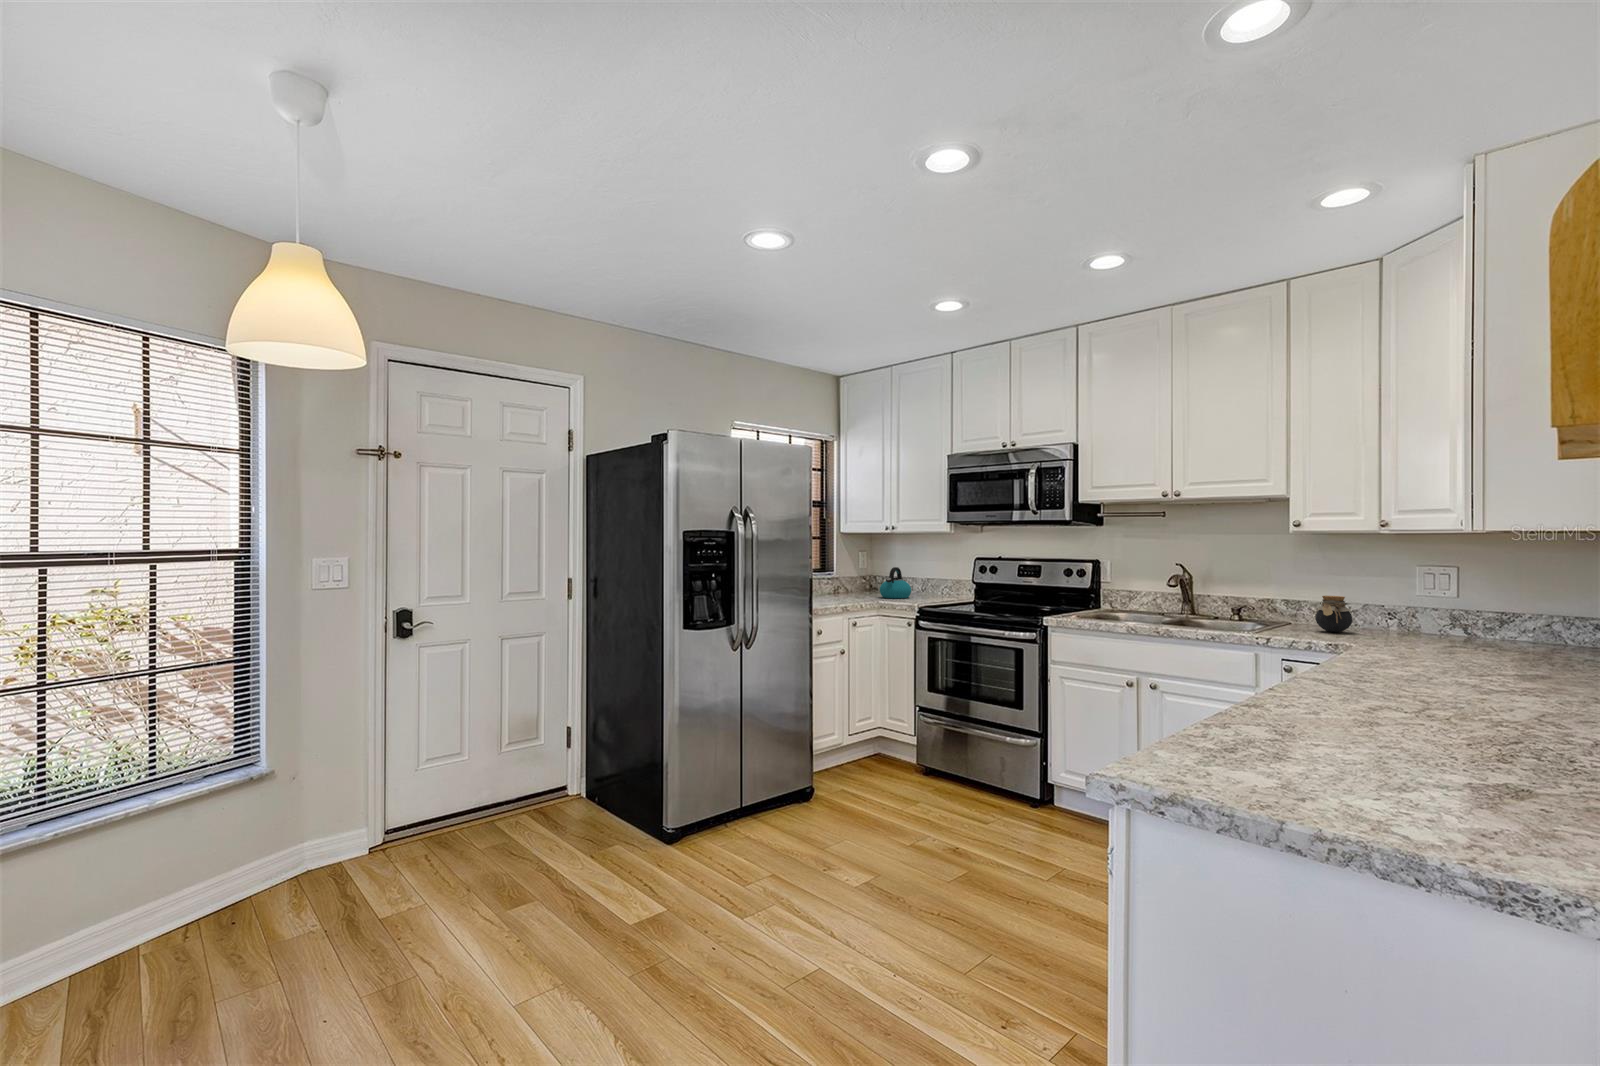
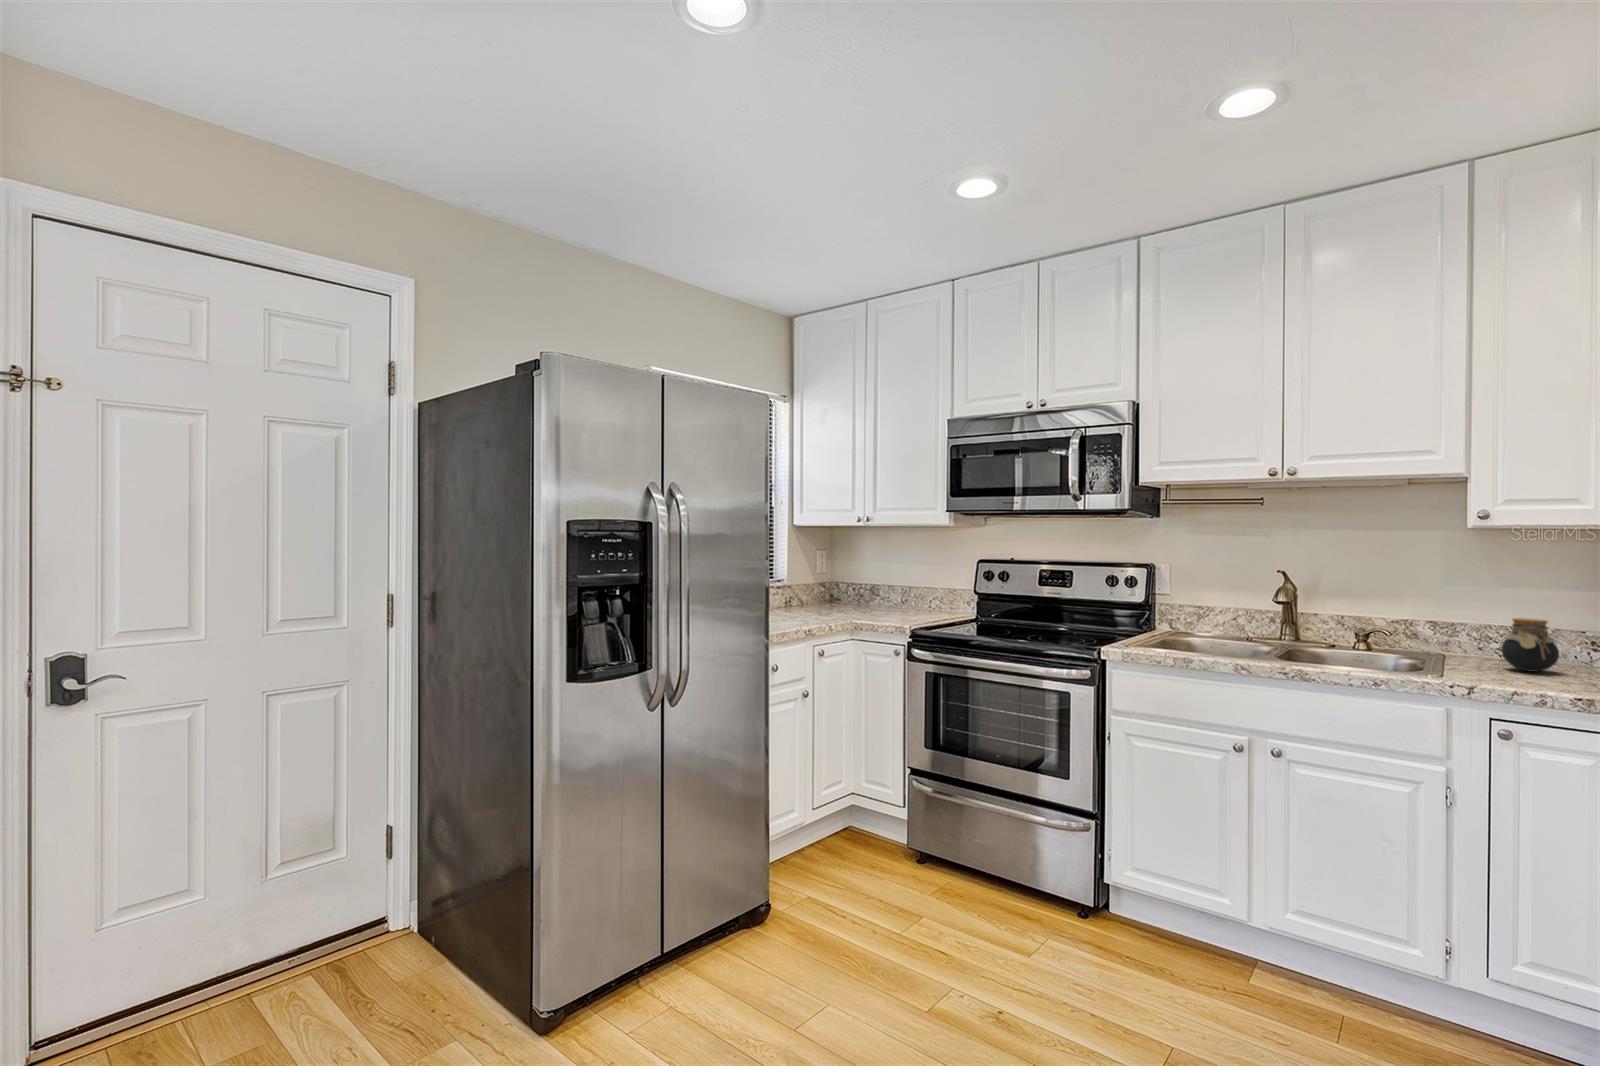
kettle: present [880,567,911,599] -> none [846,572,889,614]

